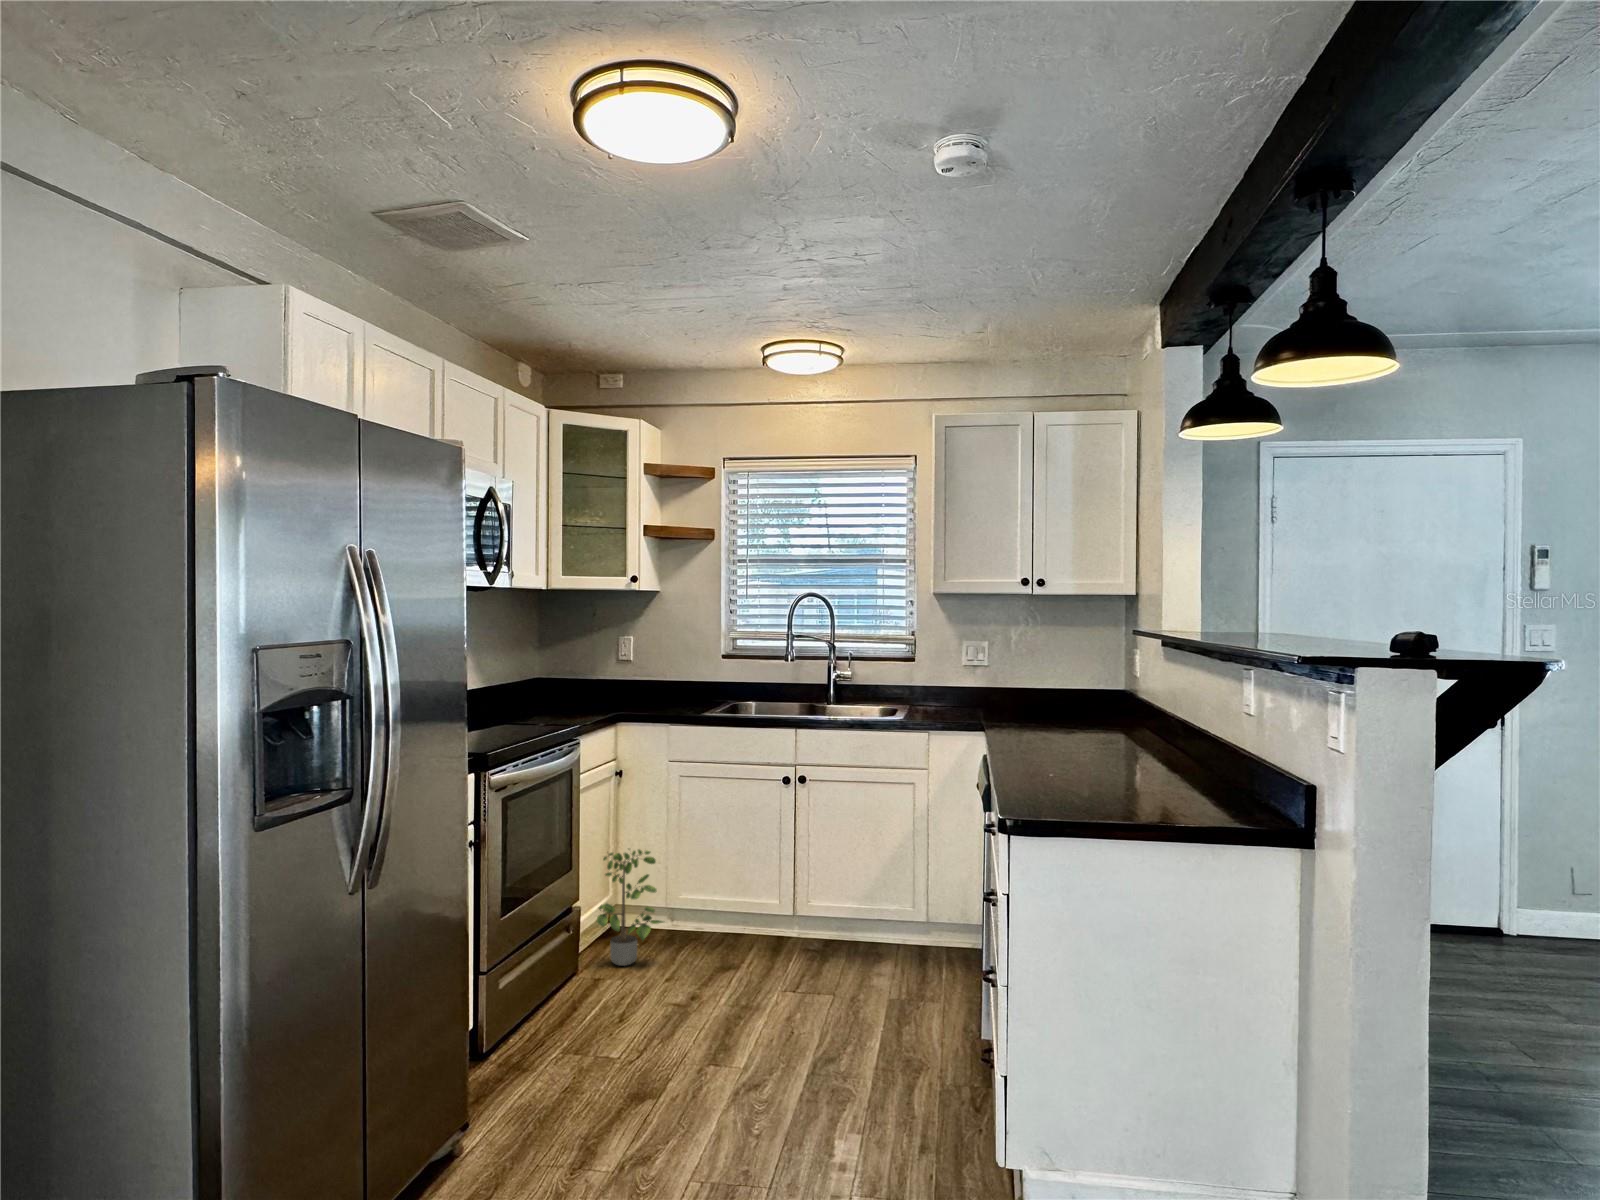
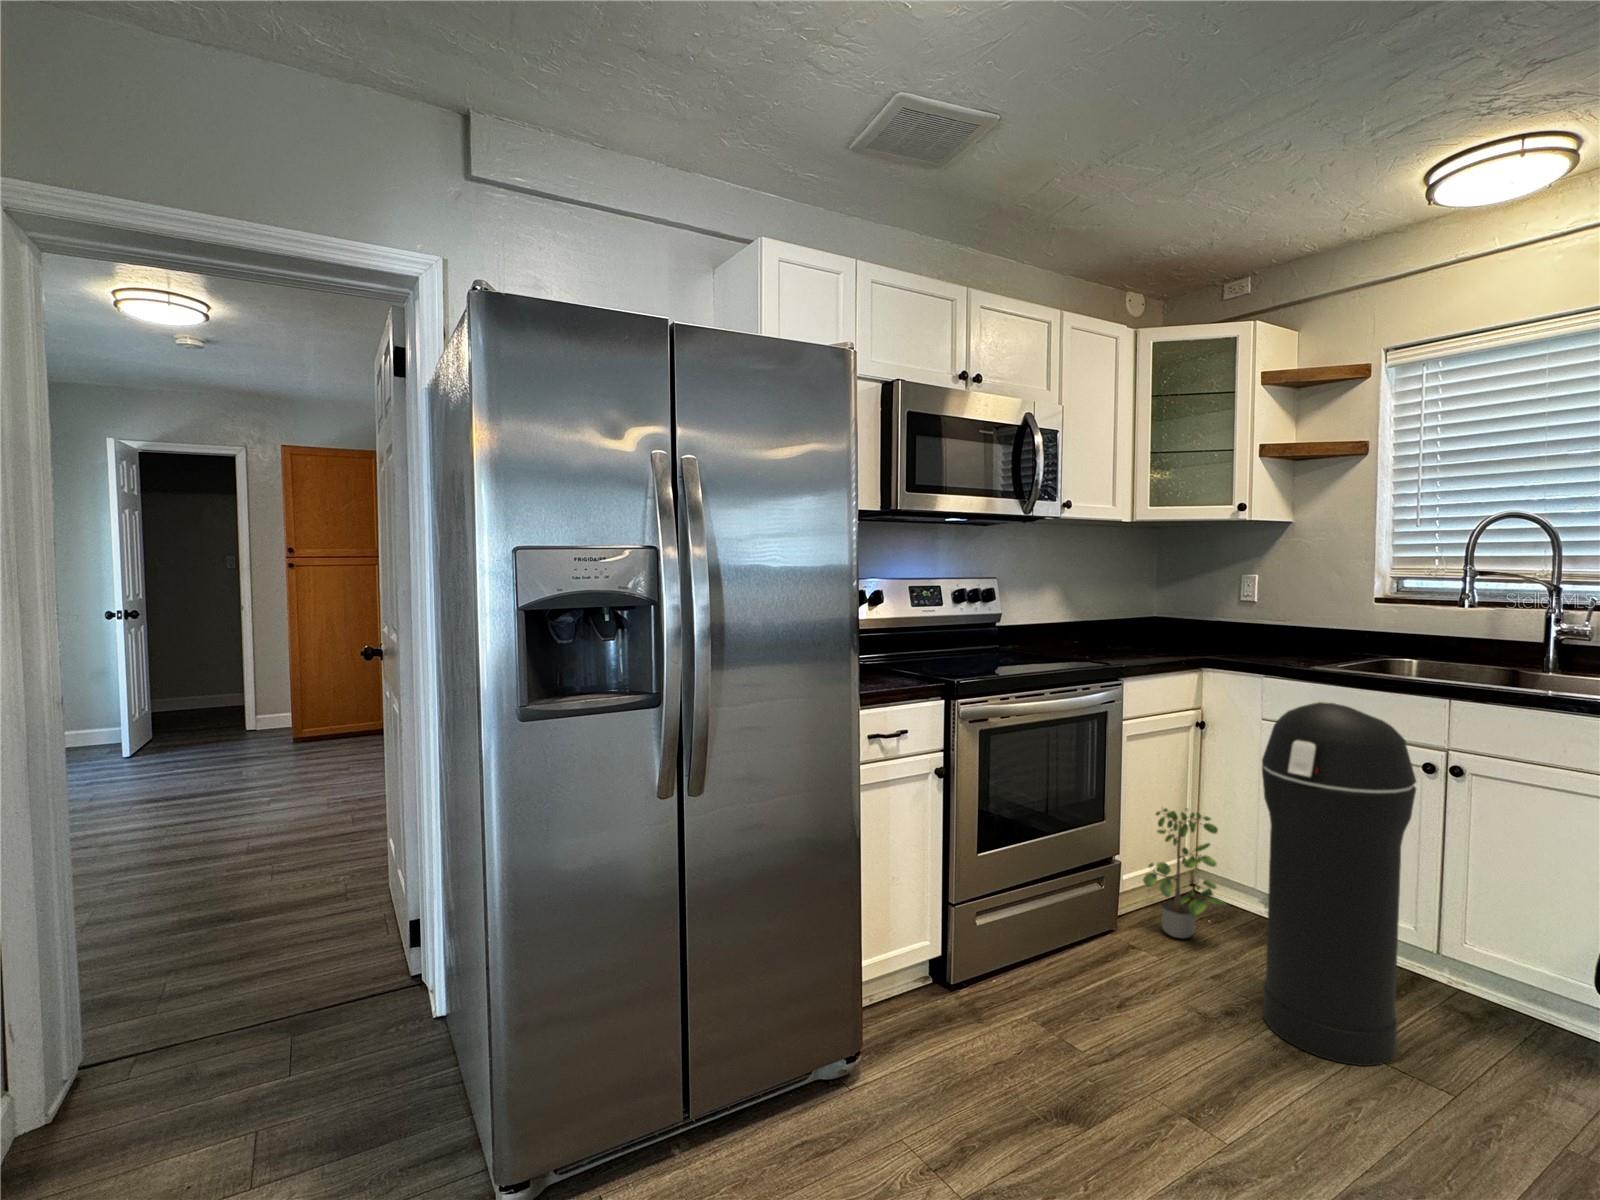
trash can: none [706,739,800,1002] -> present [1262,702,1416,1066]

